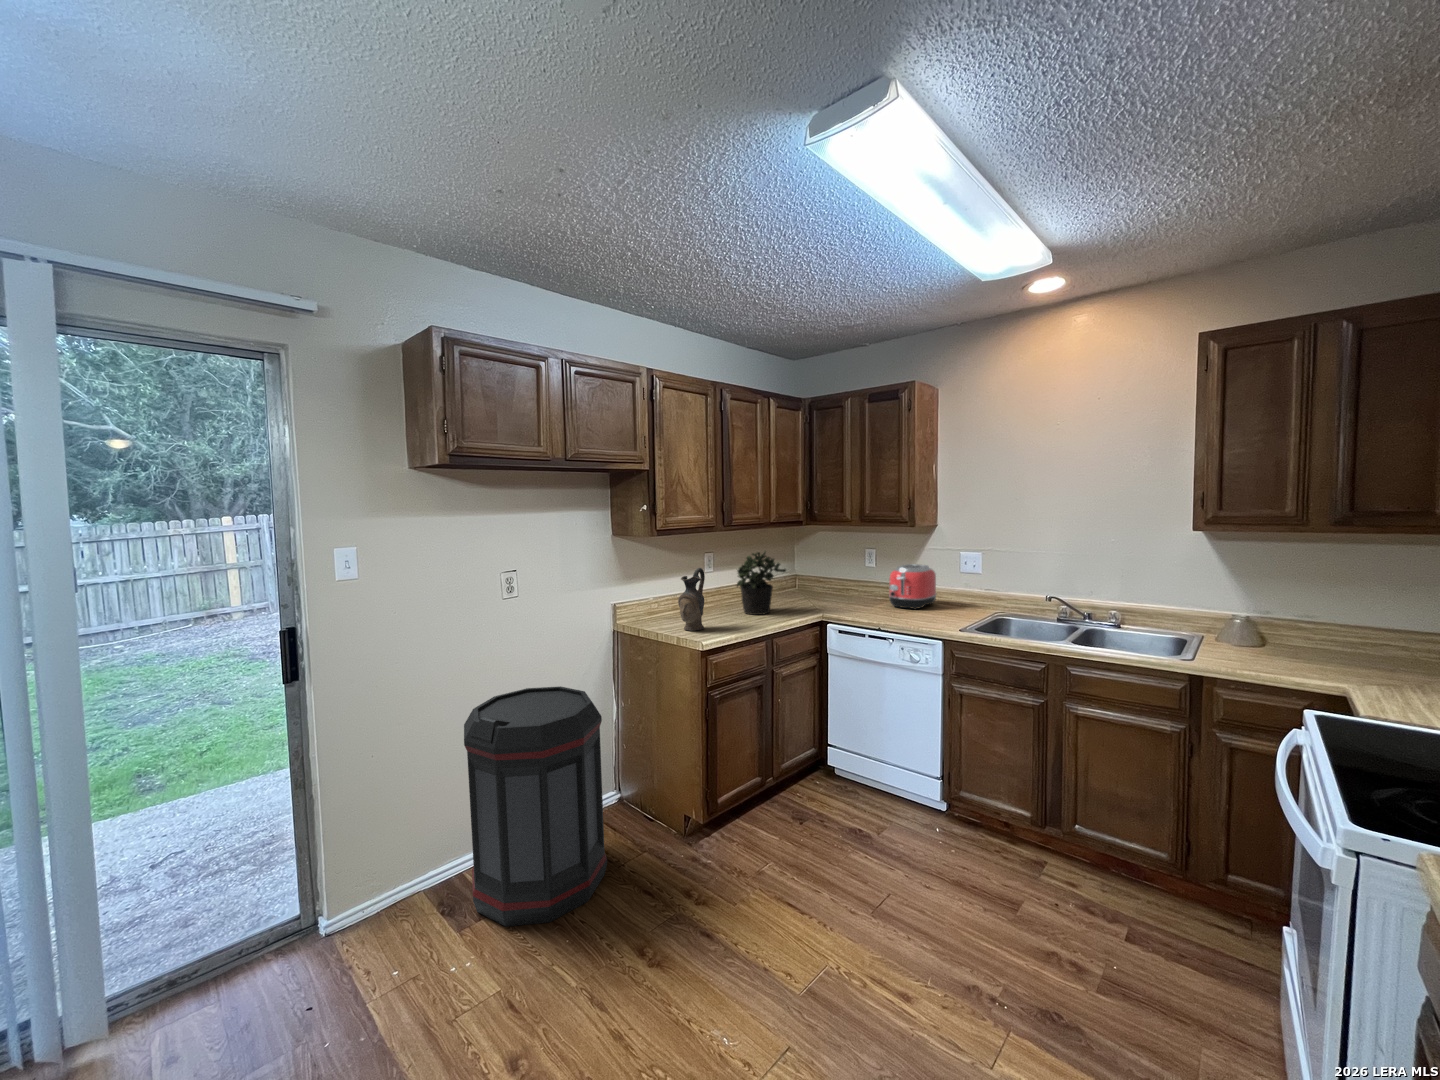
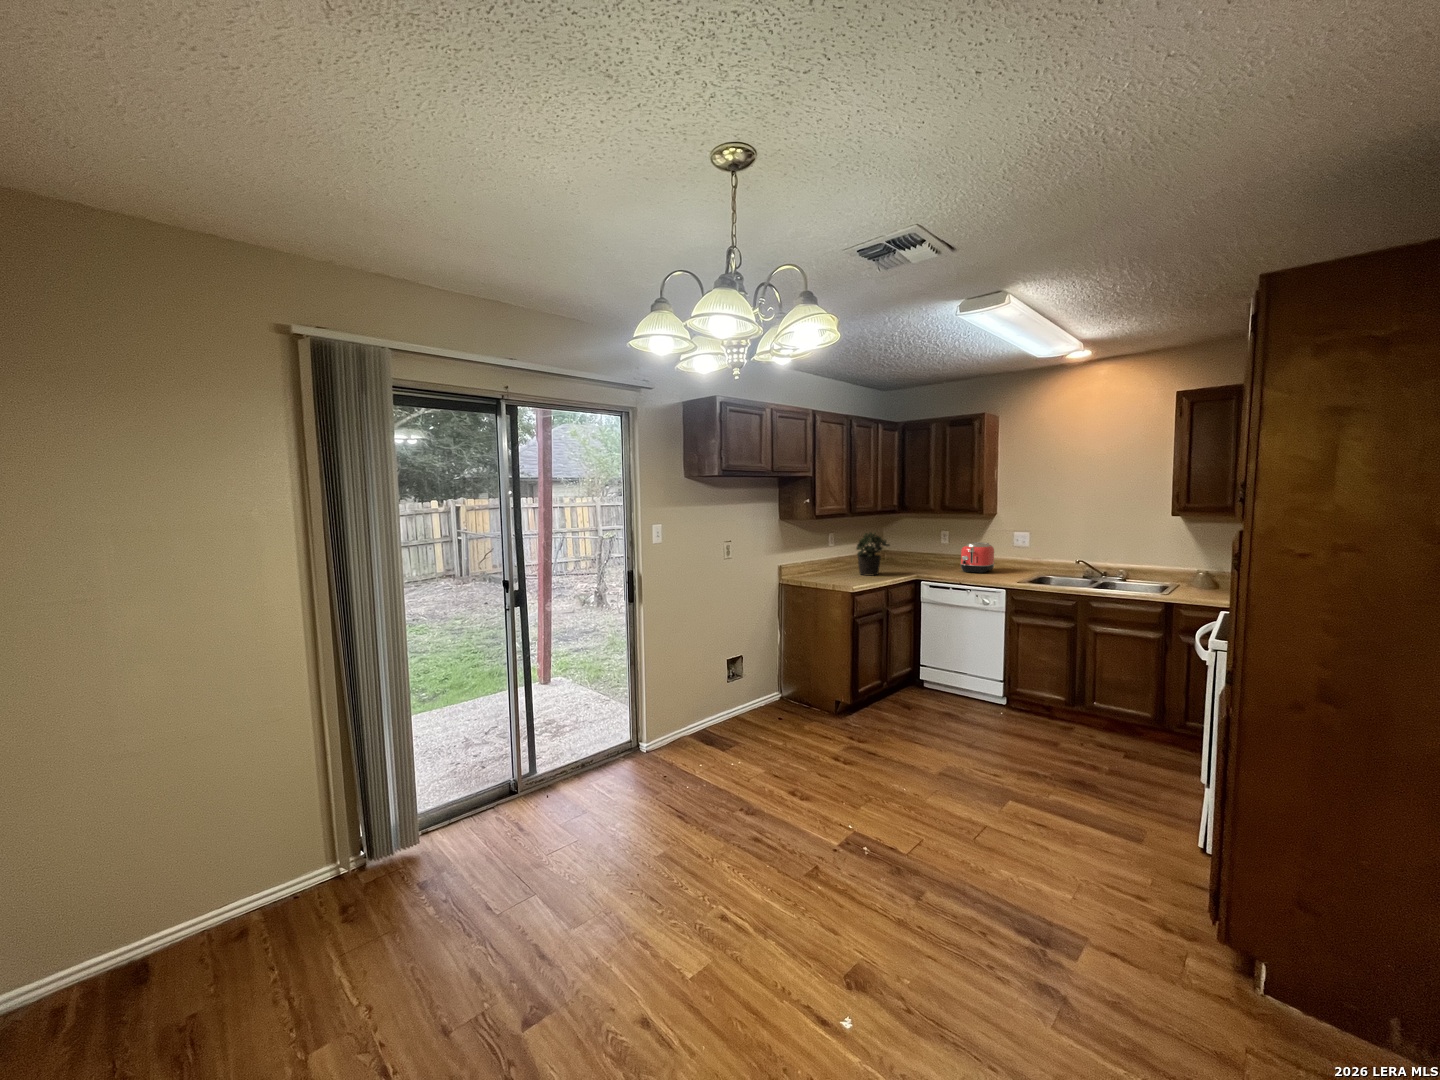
ceramic pitcher: present [678,568,705,631] -> none [826,541,843,583]
trash can: present [464,686,607,927] -> none [715,614,797,750]

